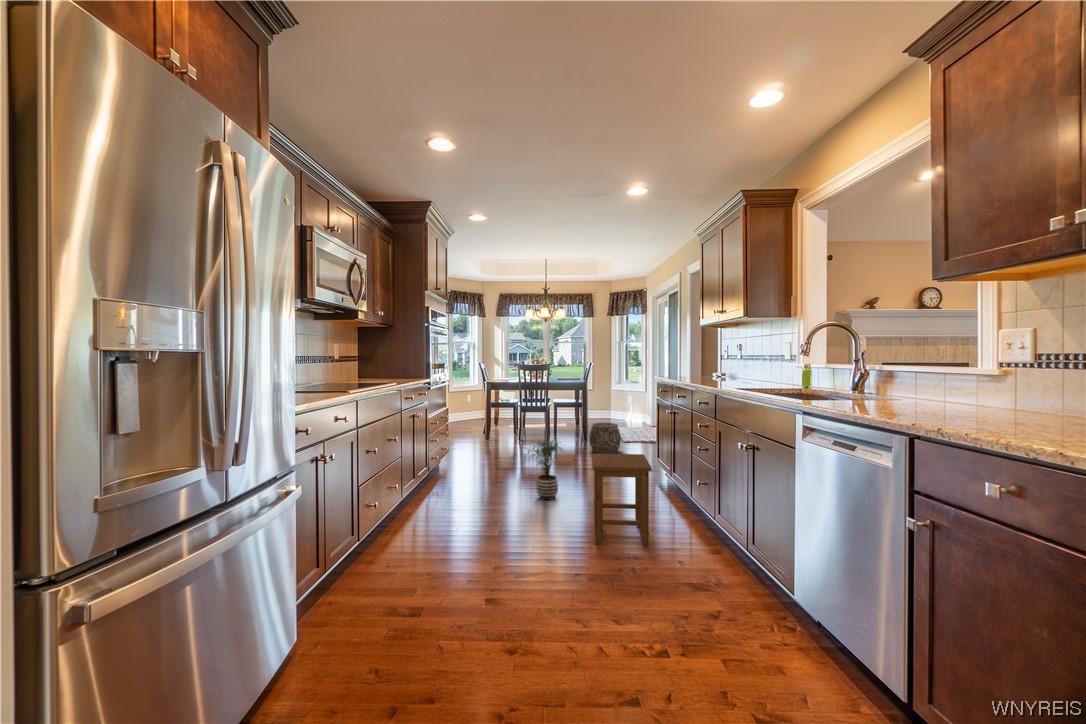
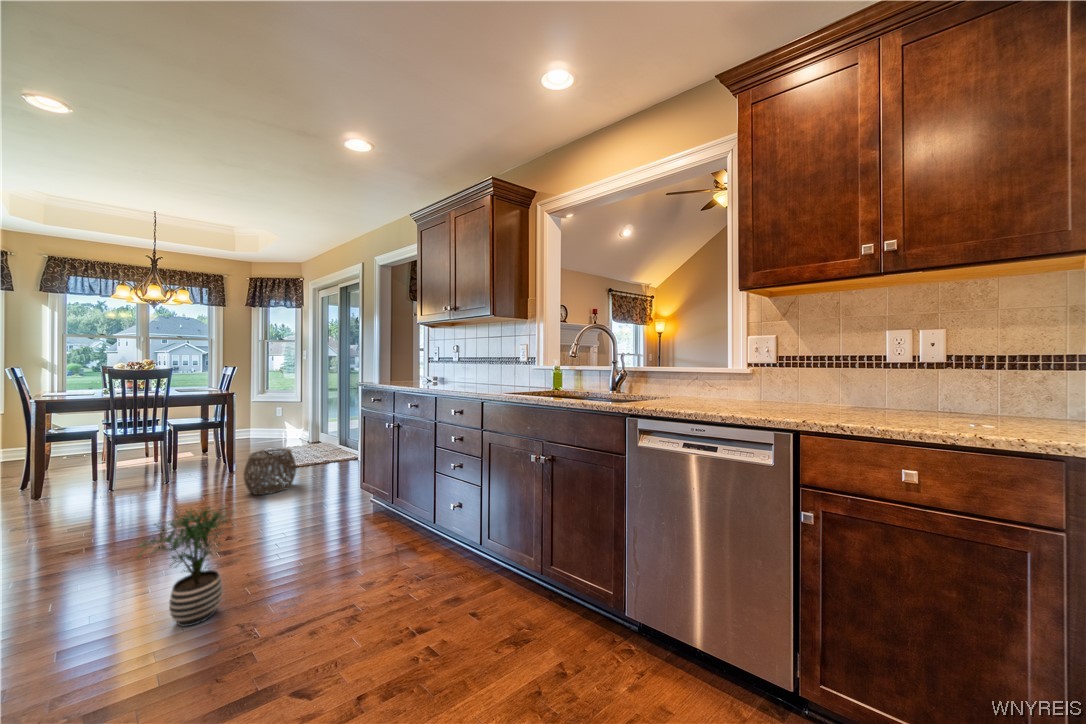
stool: present [592,453,652,546] -> none [318,499,439,686]

